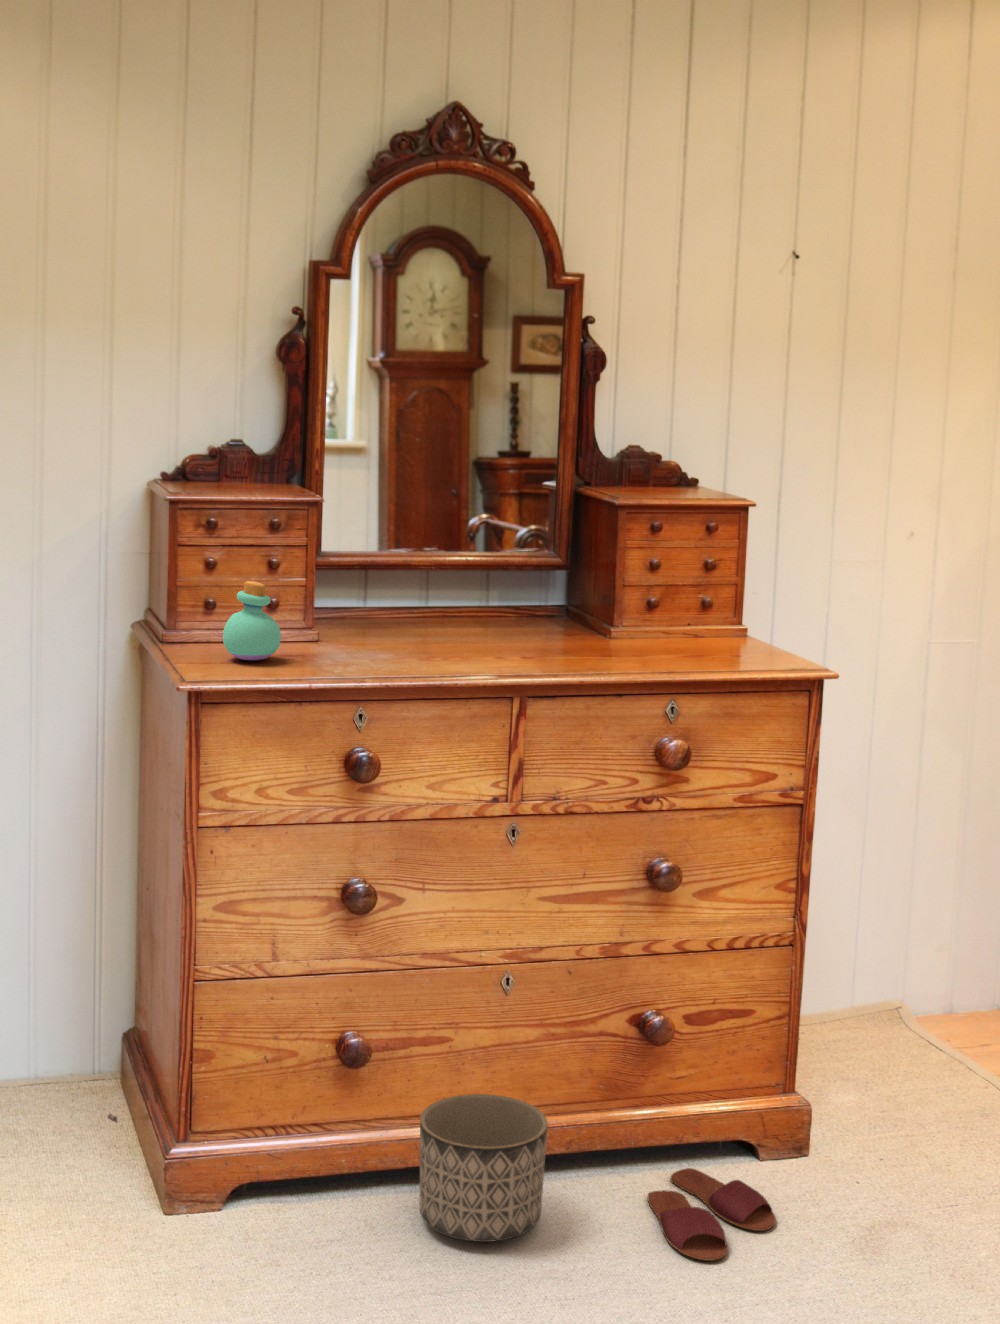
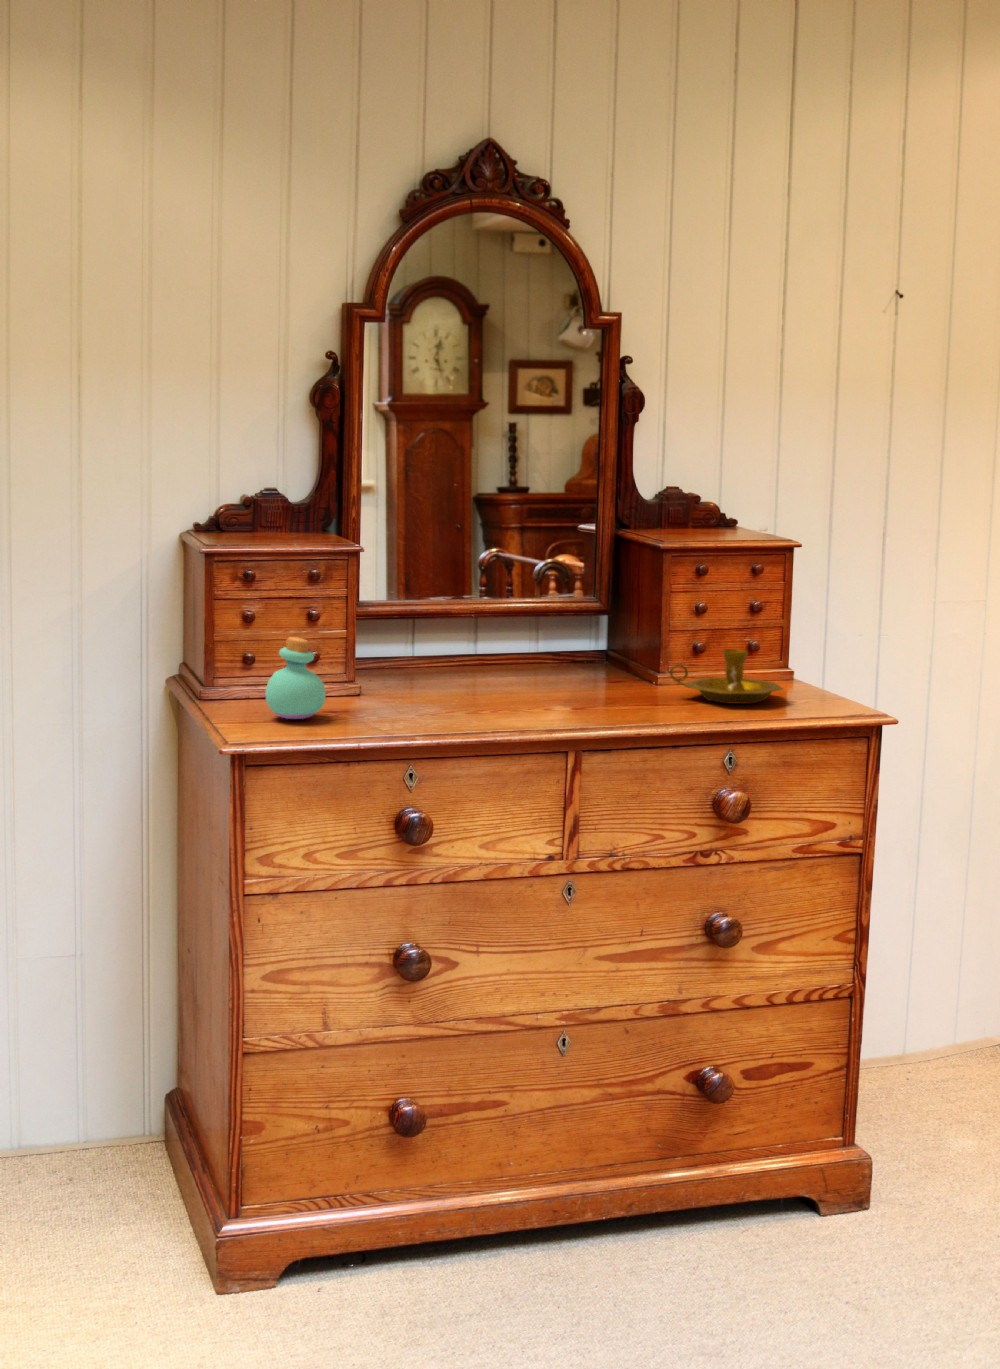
candlestick: none [620,604,731,656] -> present [670,649,783,704]
planter: present [420,1094,548,1242] -> none [480,1161,612,1319]
slippers: present [648,1168,776,1261] -> none [712,1229,847,1334]

